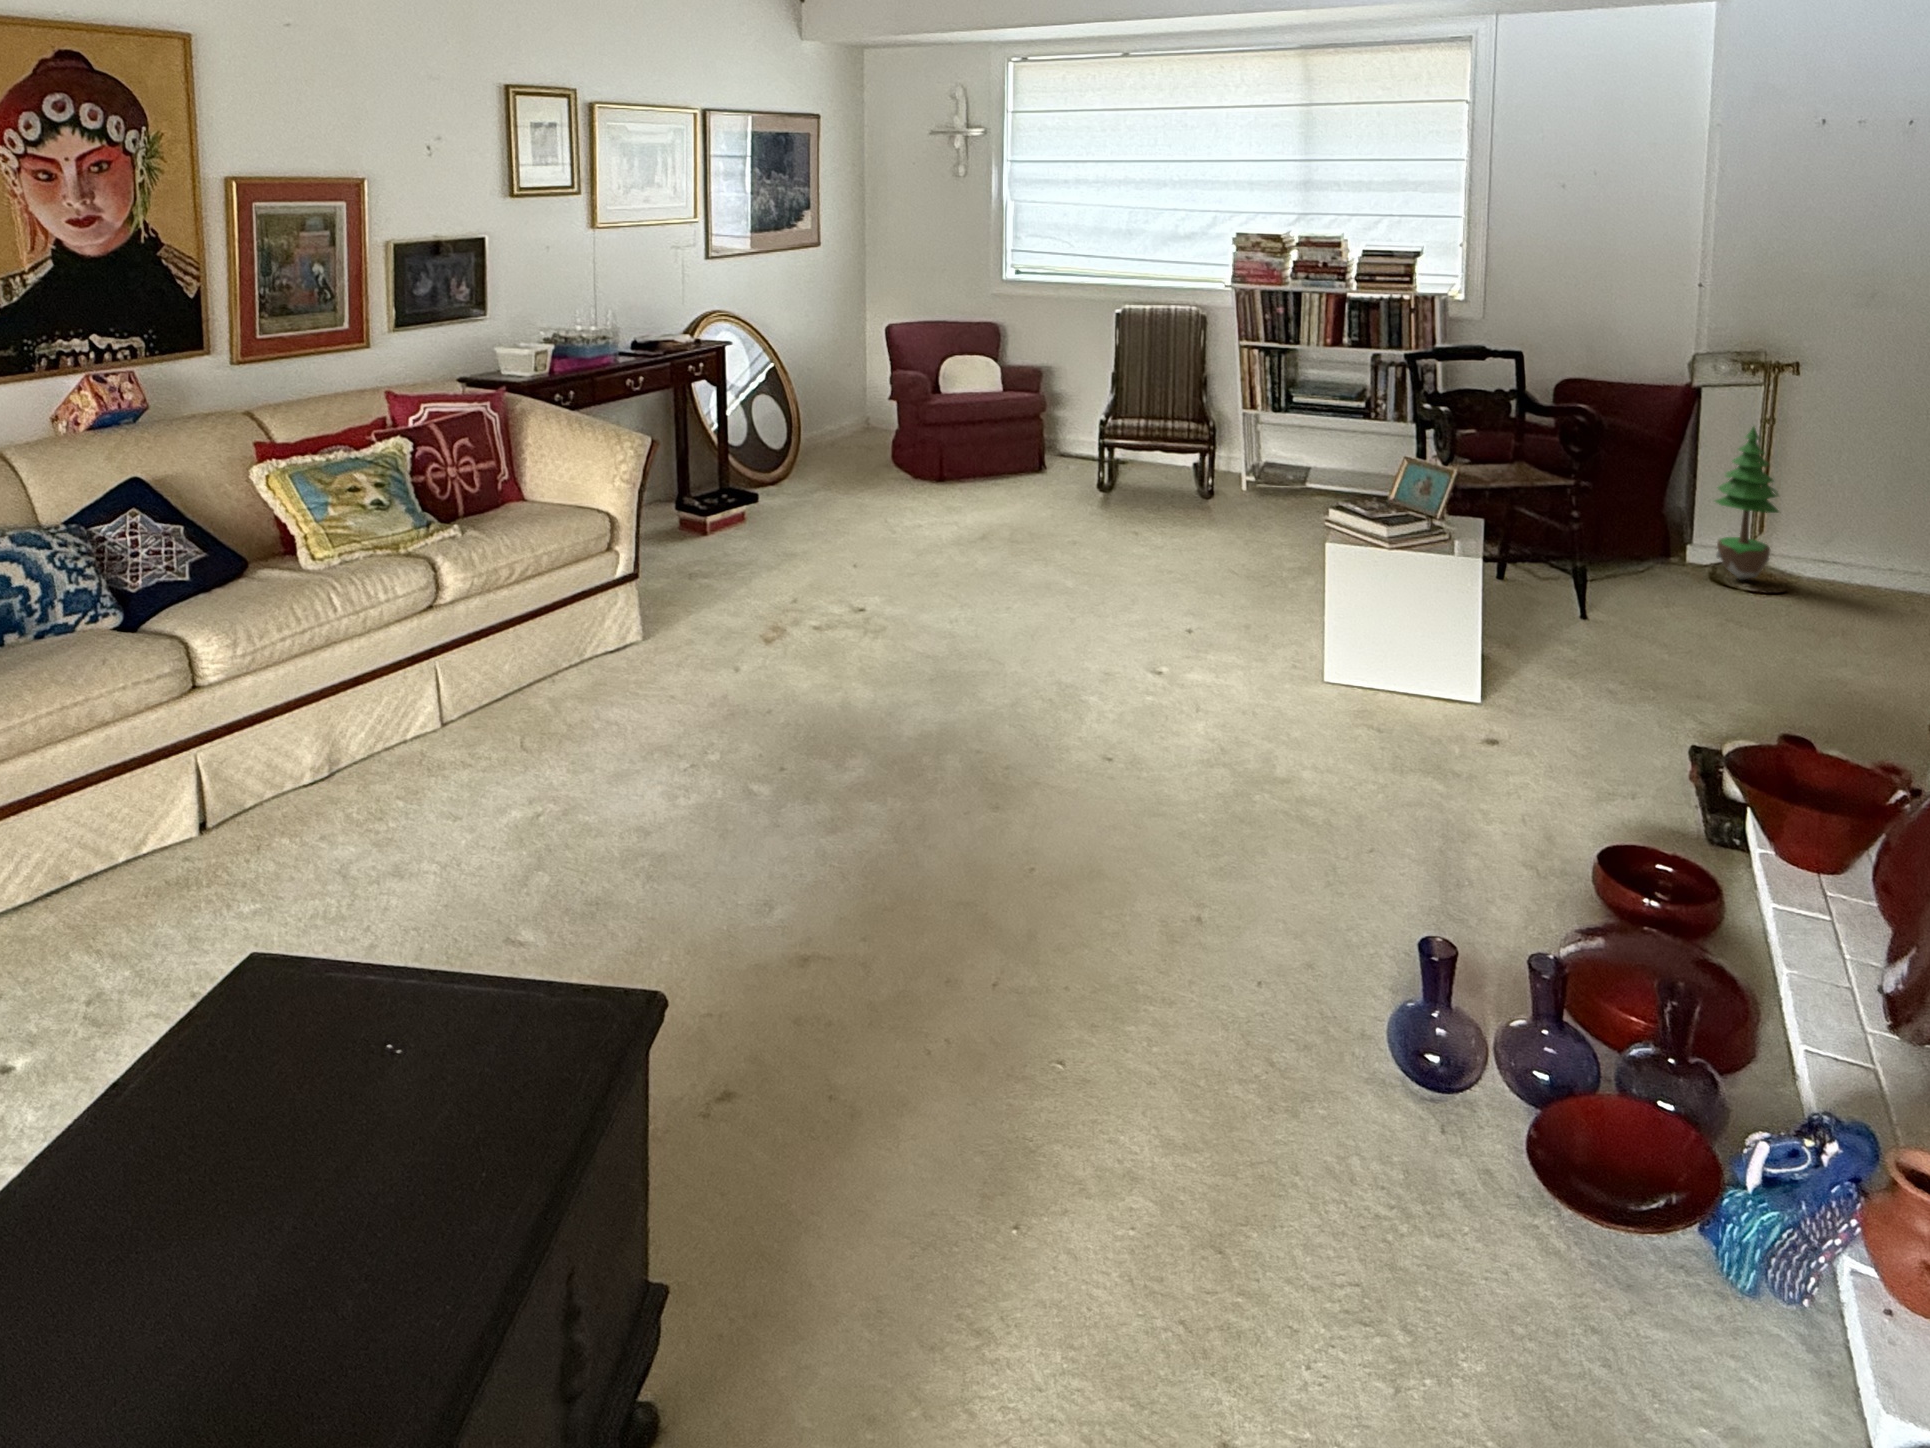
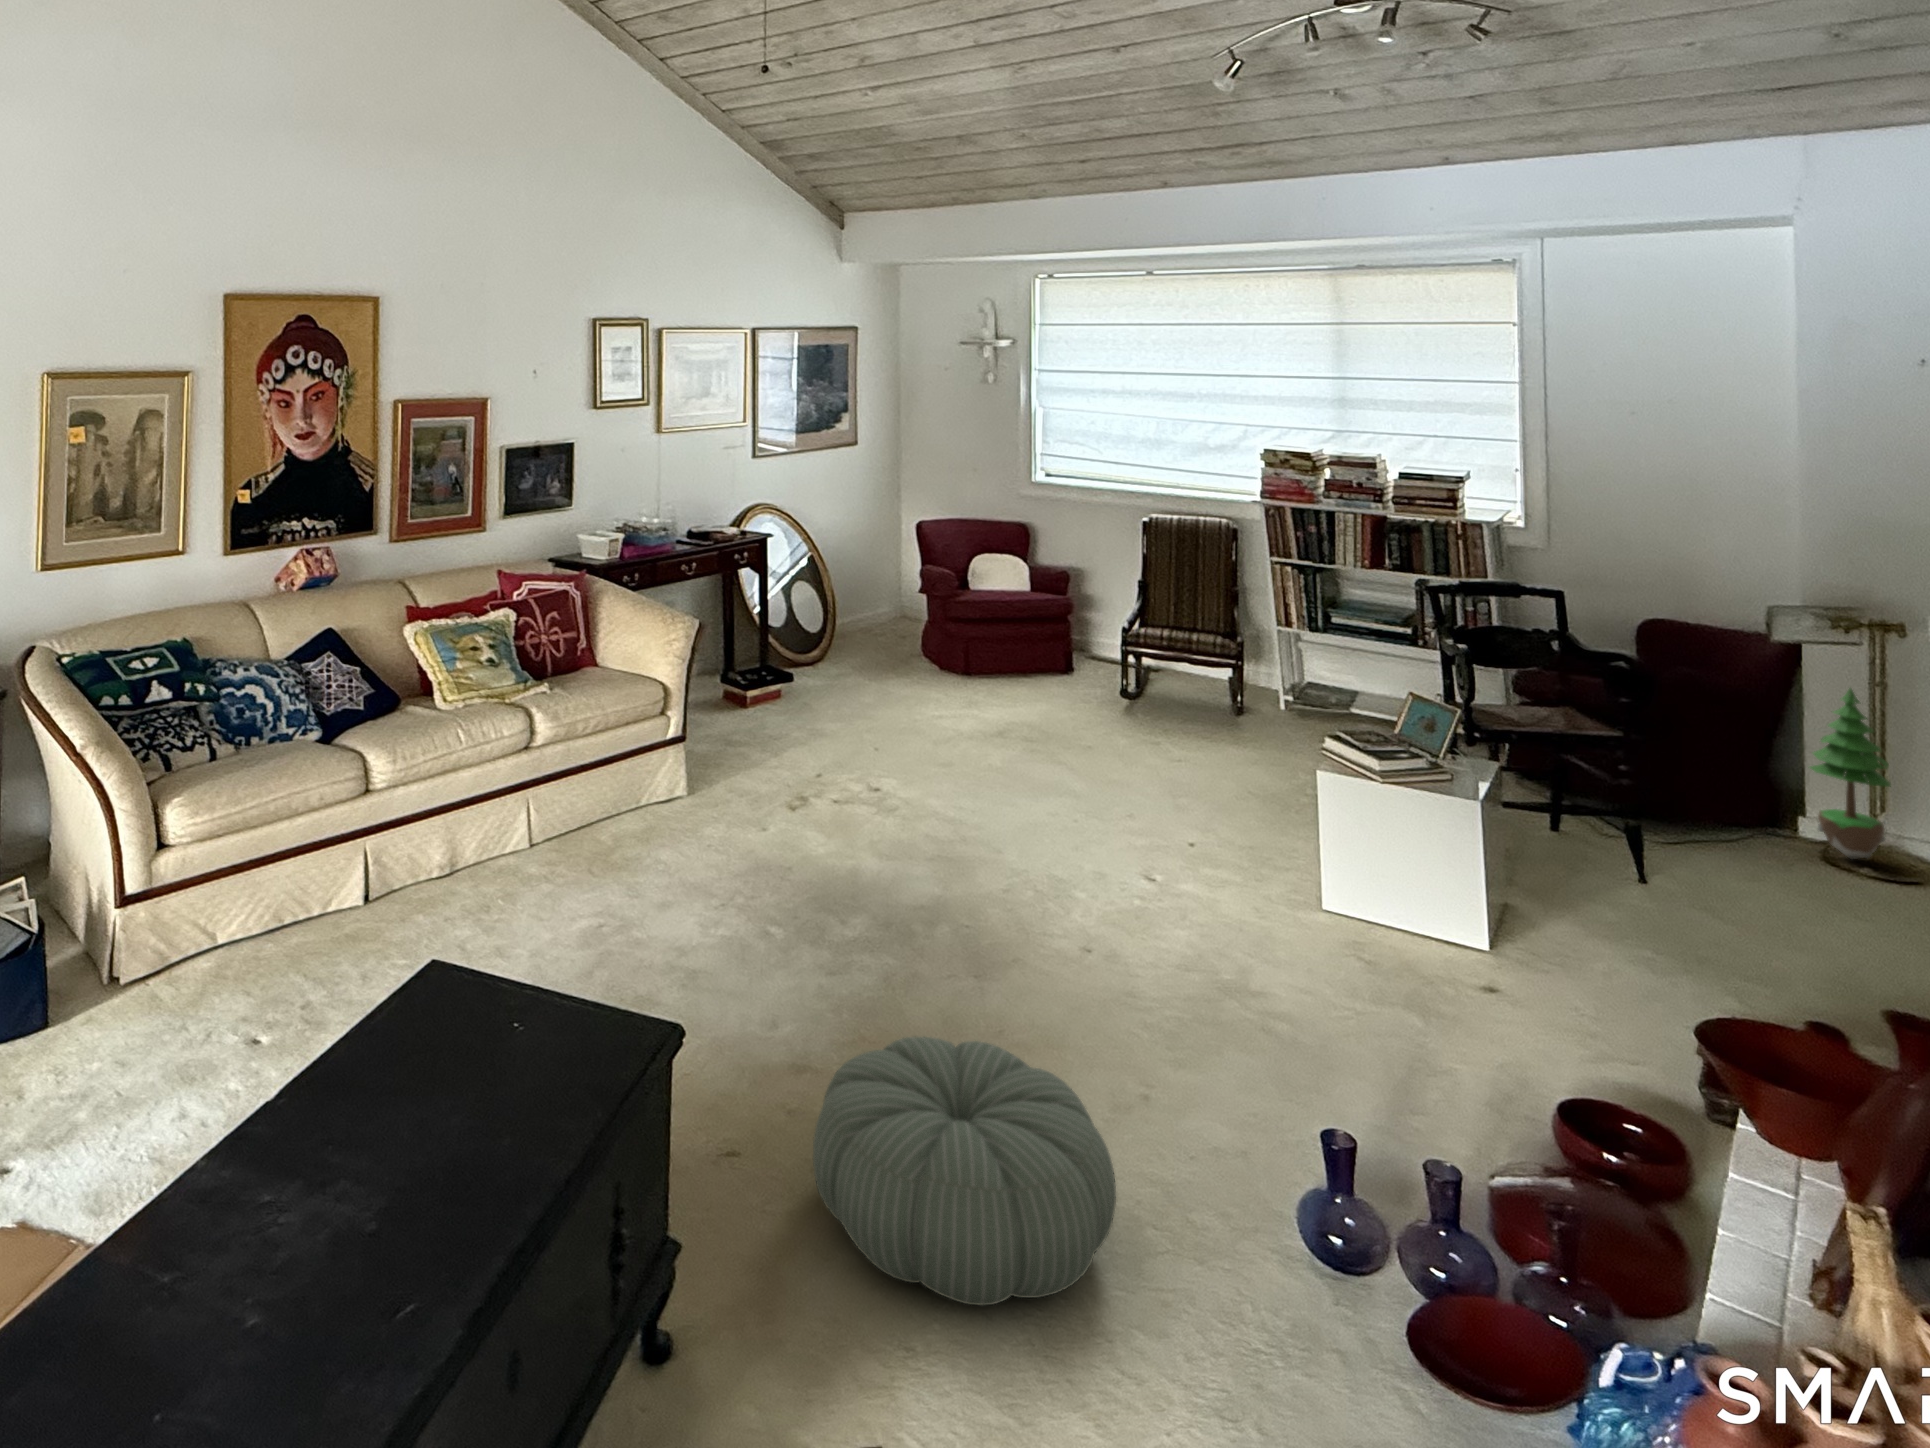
pouf: none [830,928,1222,1313] -> present [813,1037,1116,1305]

